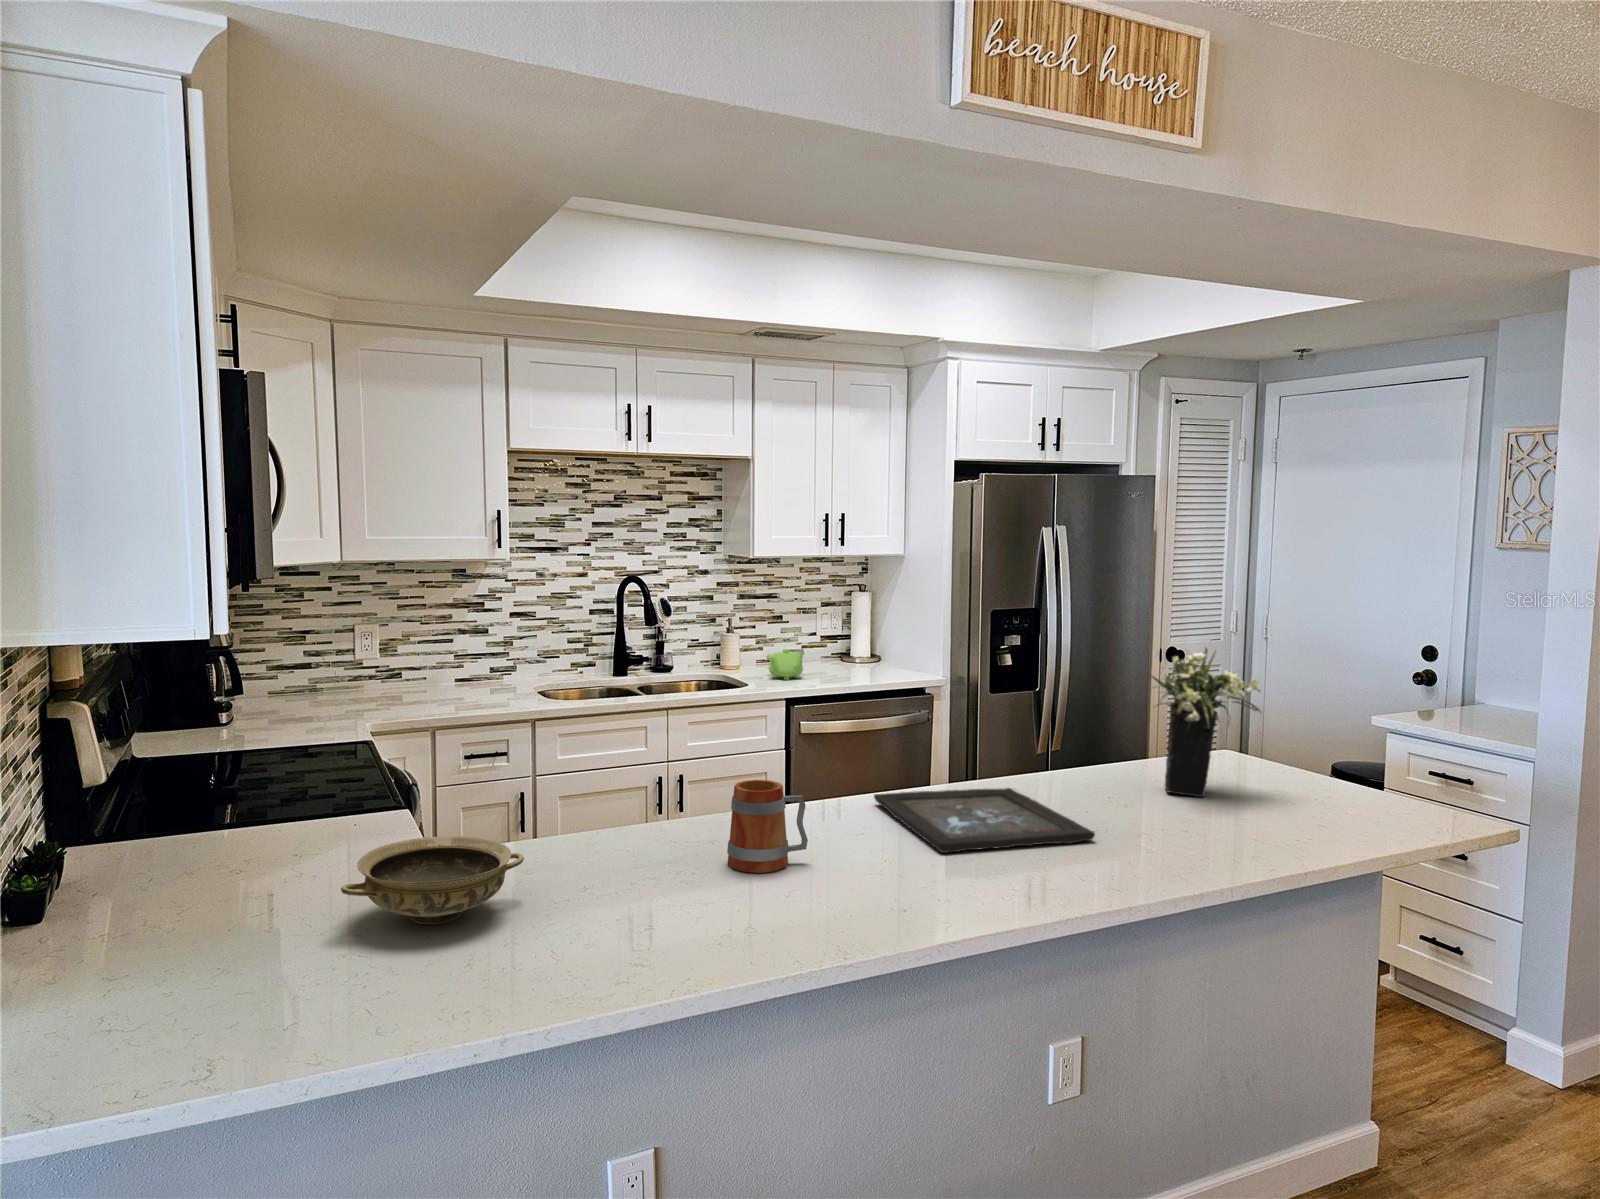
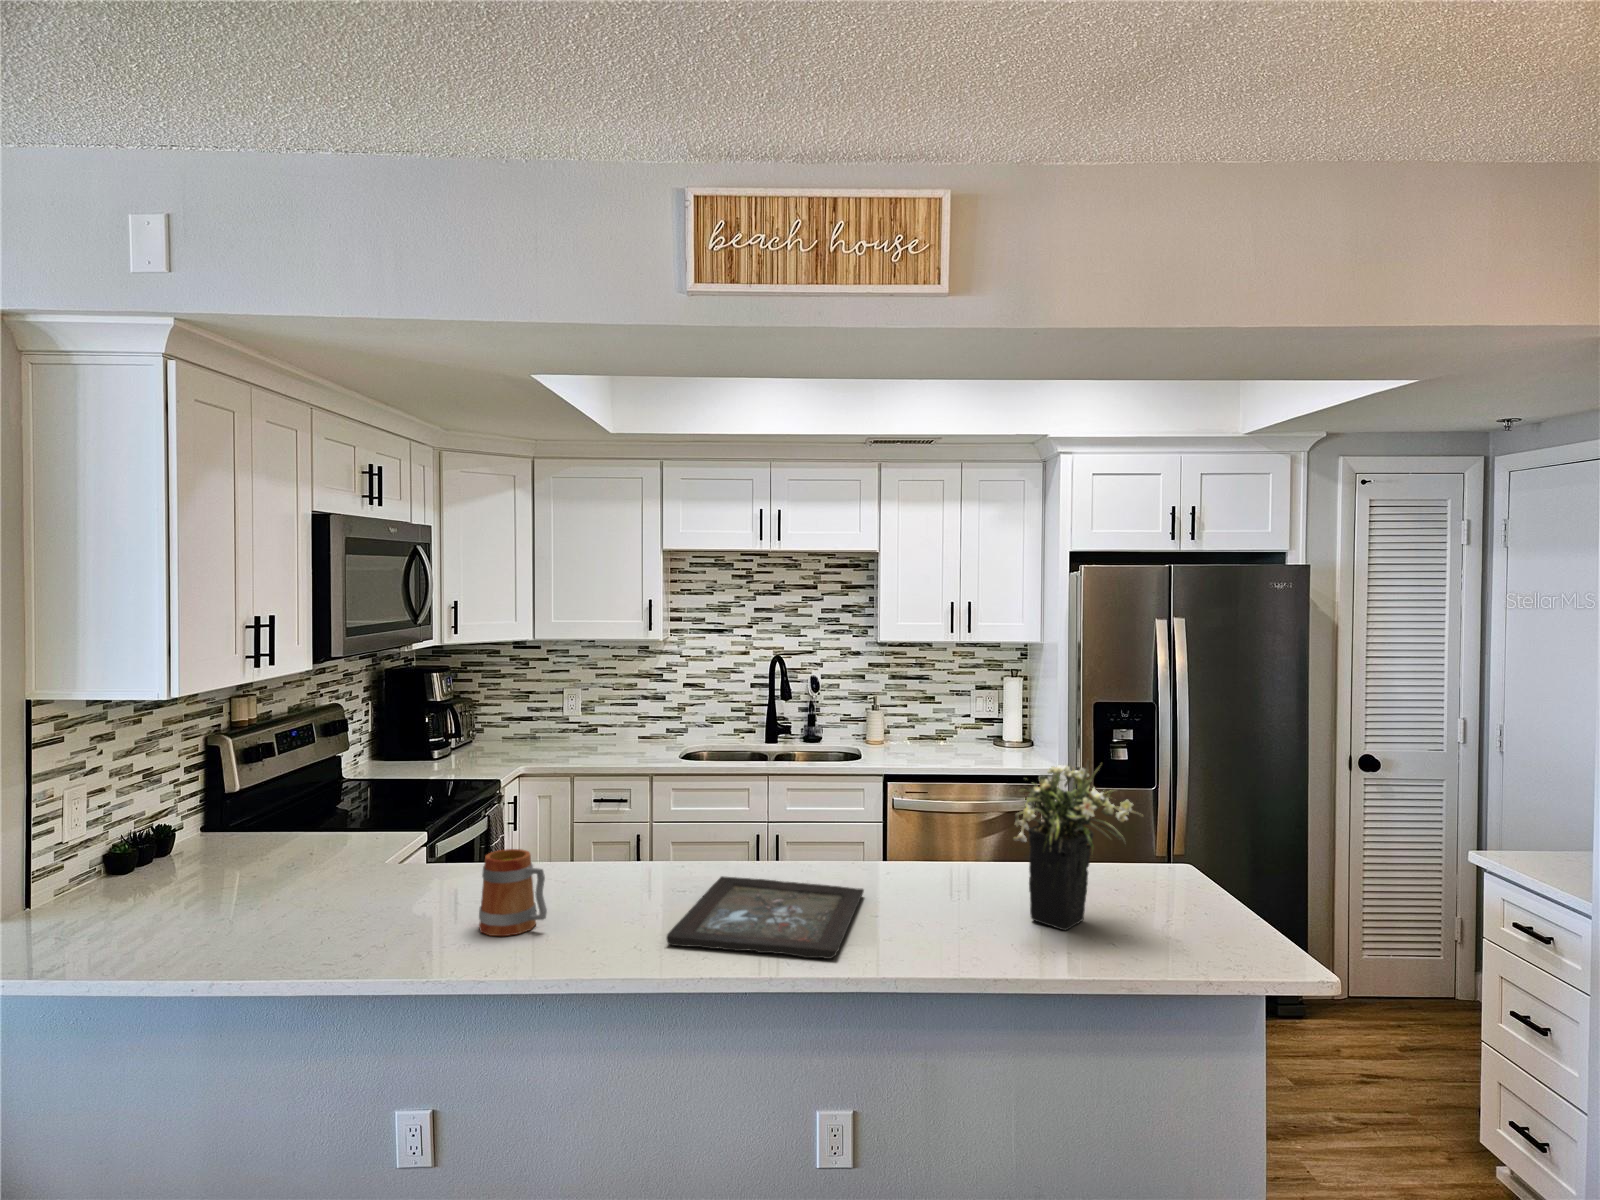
teapot: present [767,649,804,680] -> none [896,727,934,756]
ceramic bowl: present [341,836,524,924] -> none [135,864,297,935]

